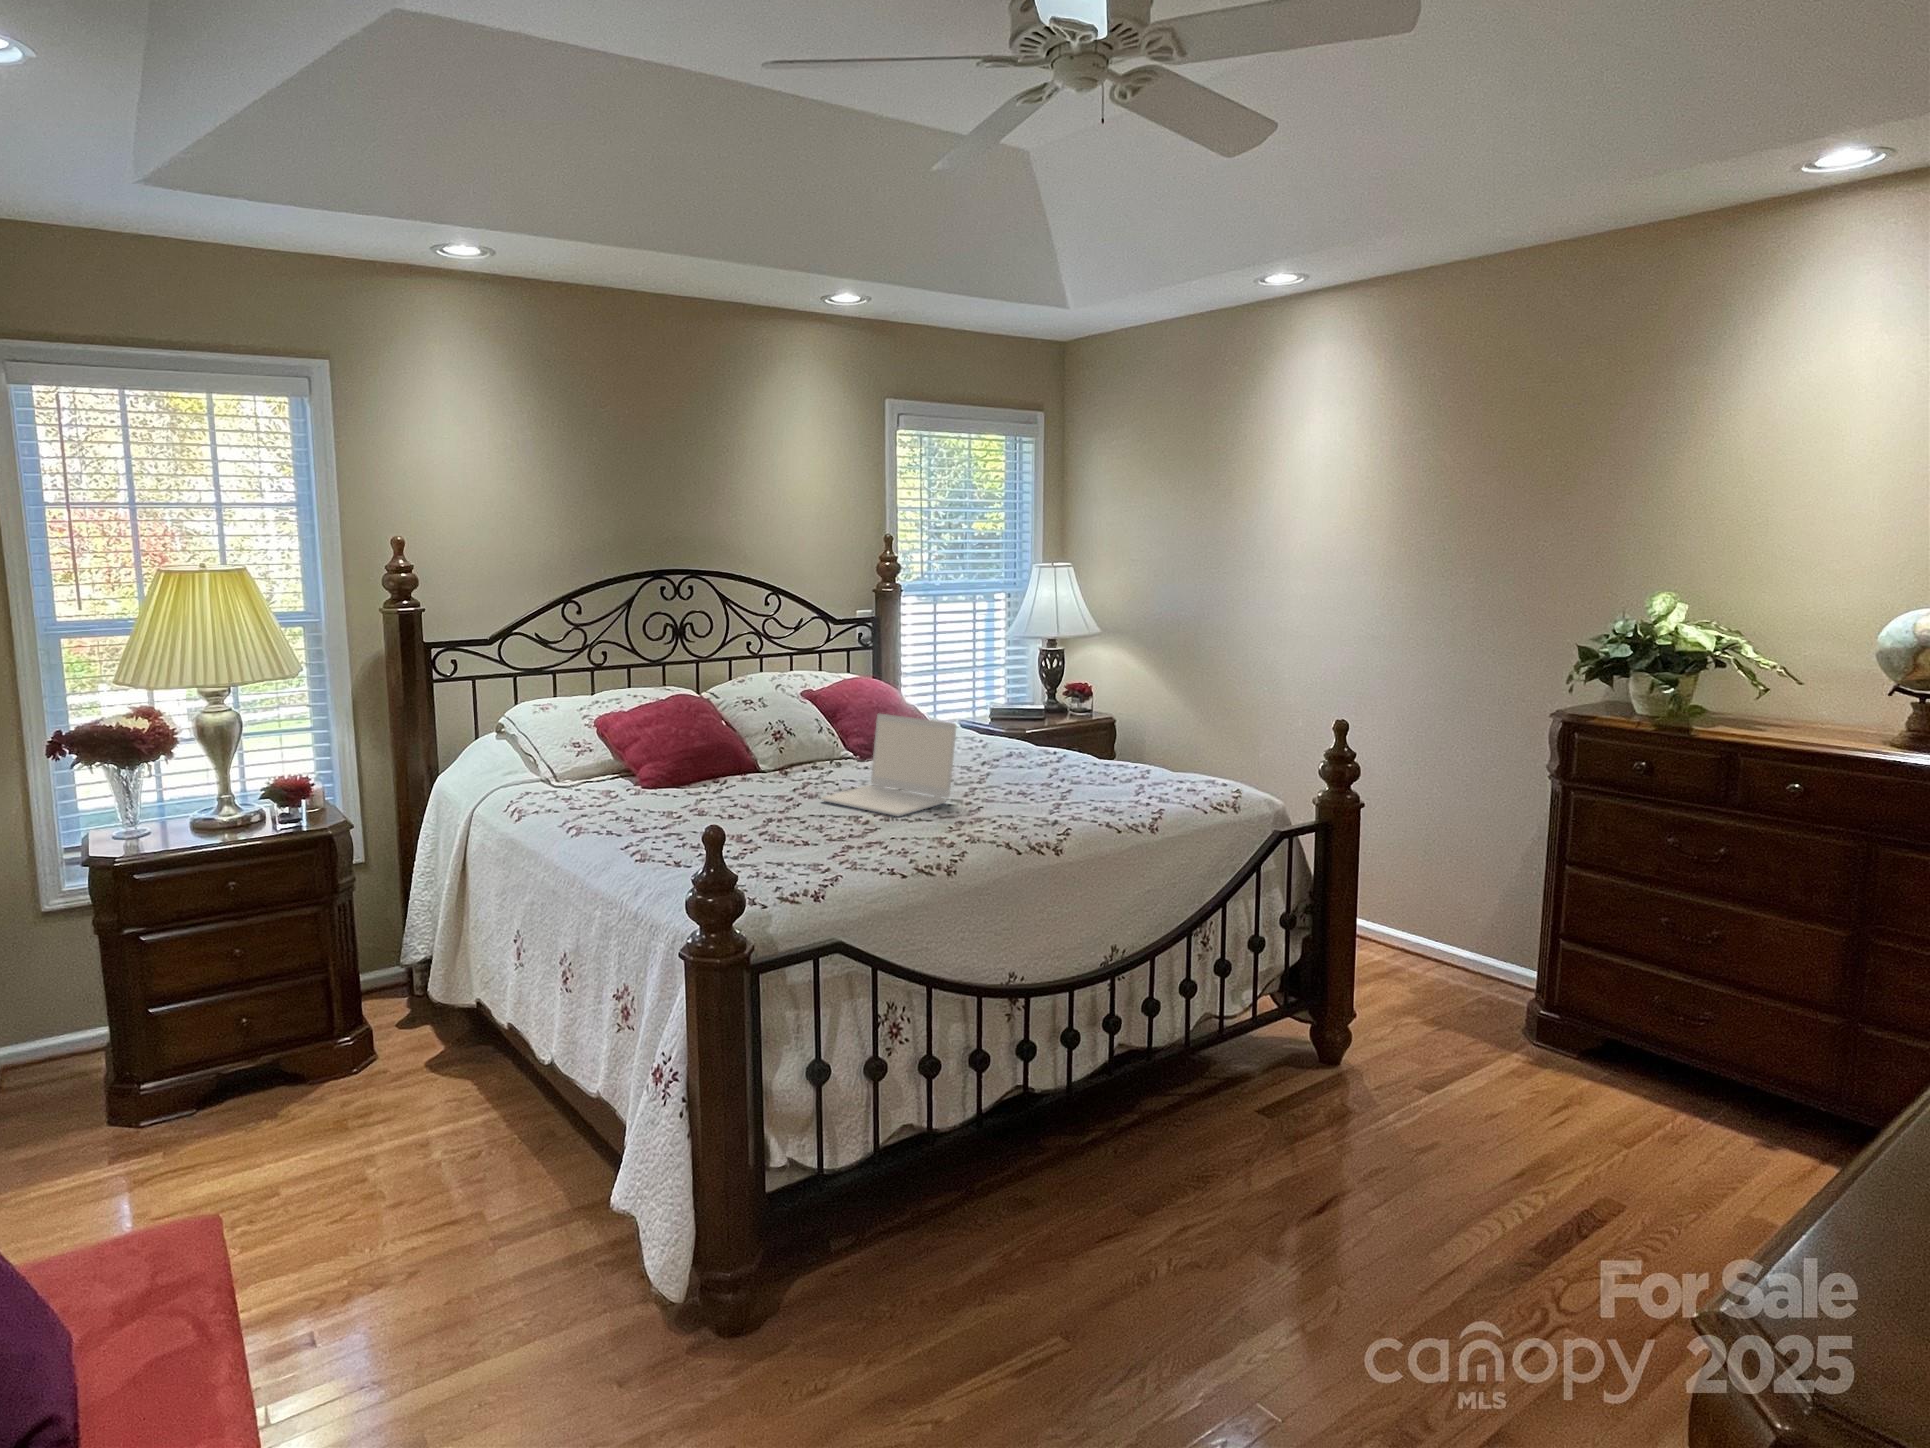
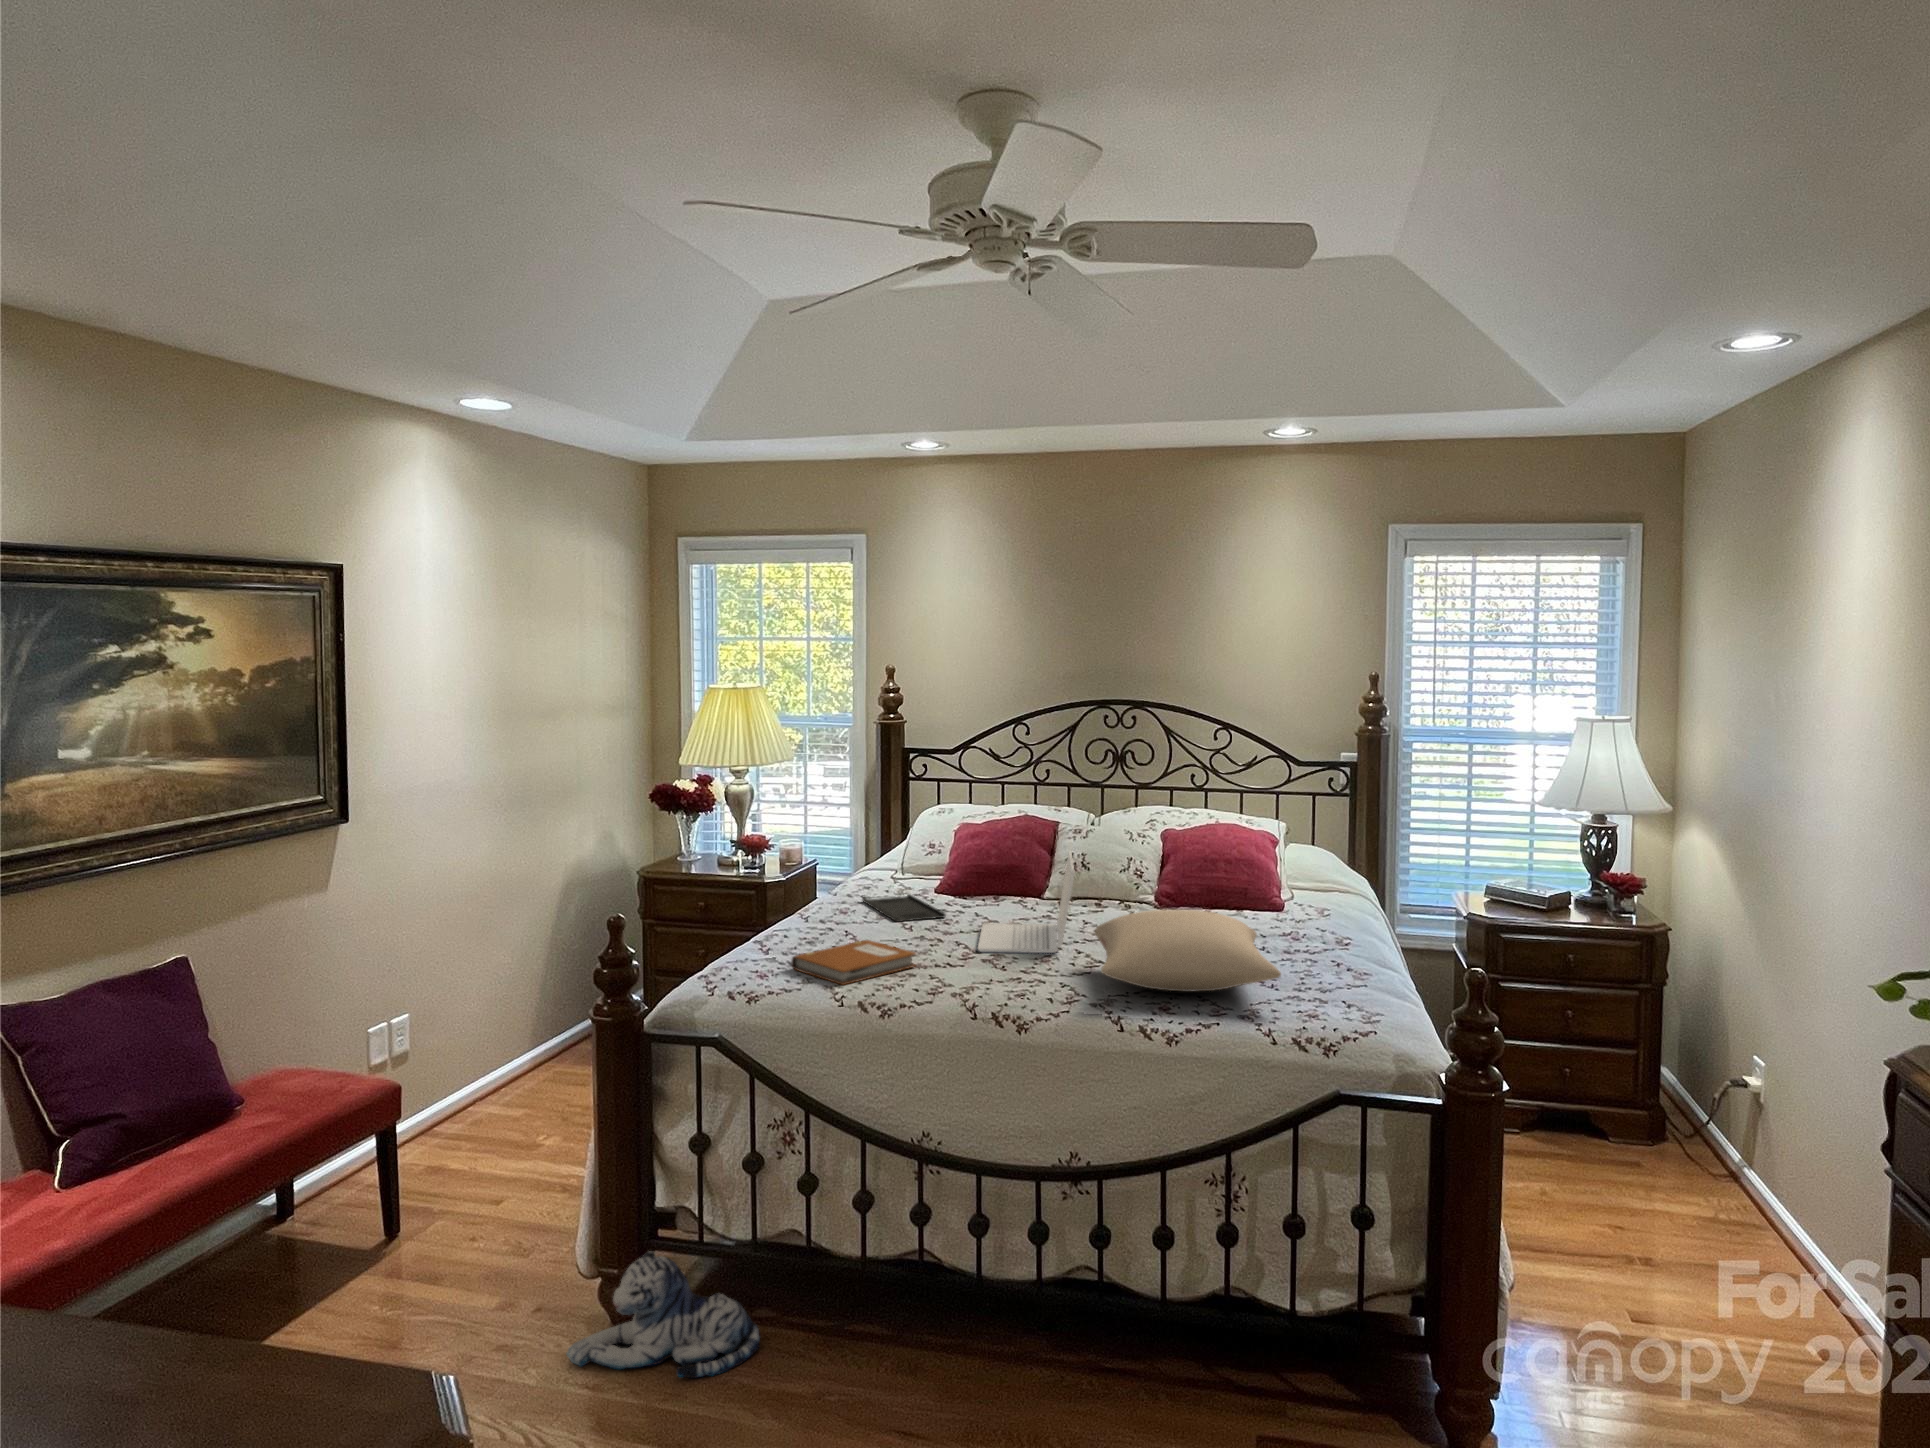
pillow: none [996,737,1193,802] -> present [1095,910,1281,991]
tray: none [631,793,761,816] -> present [862,894,946,922]
notebook: none [831,823,927,867] -> present [791,940,916,985]
plush toy: none [799,1200,938,1359] -> present [566,1251,760,1378]

